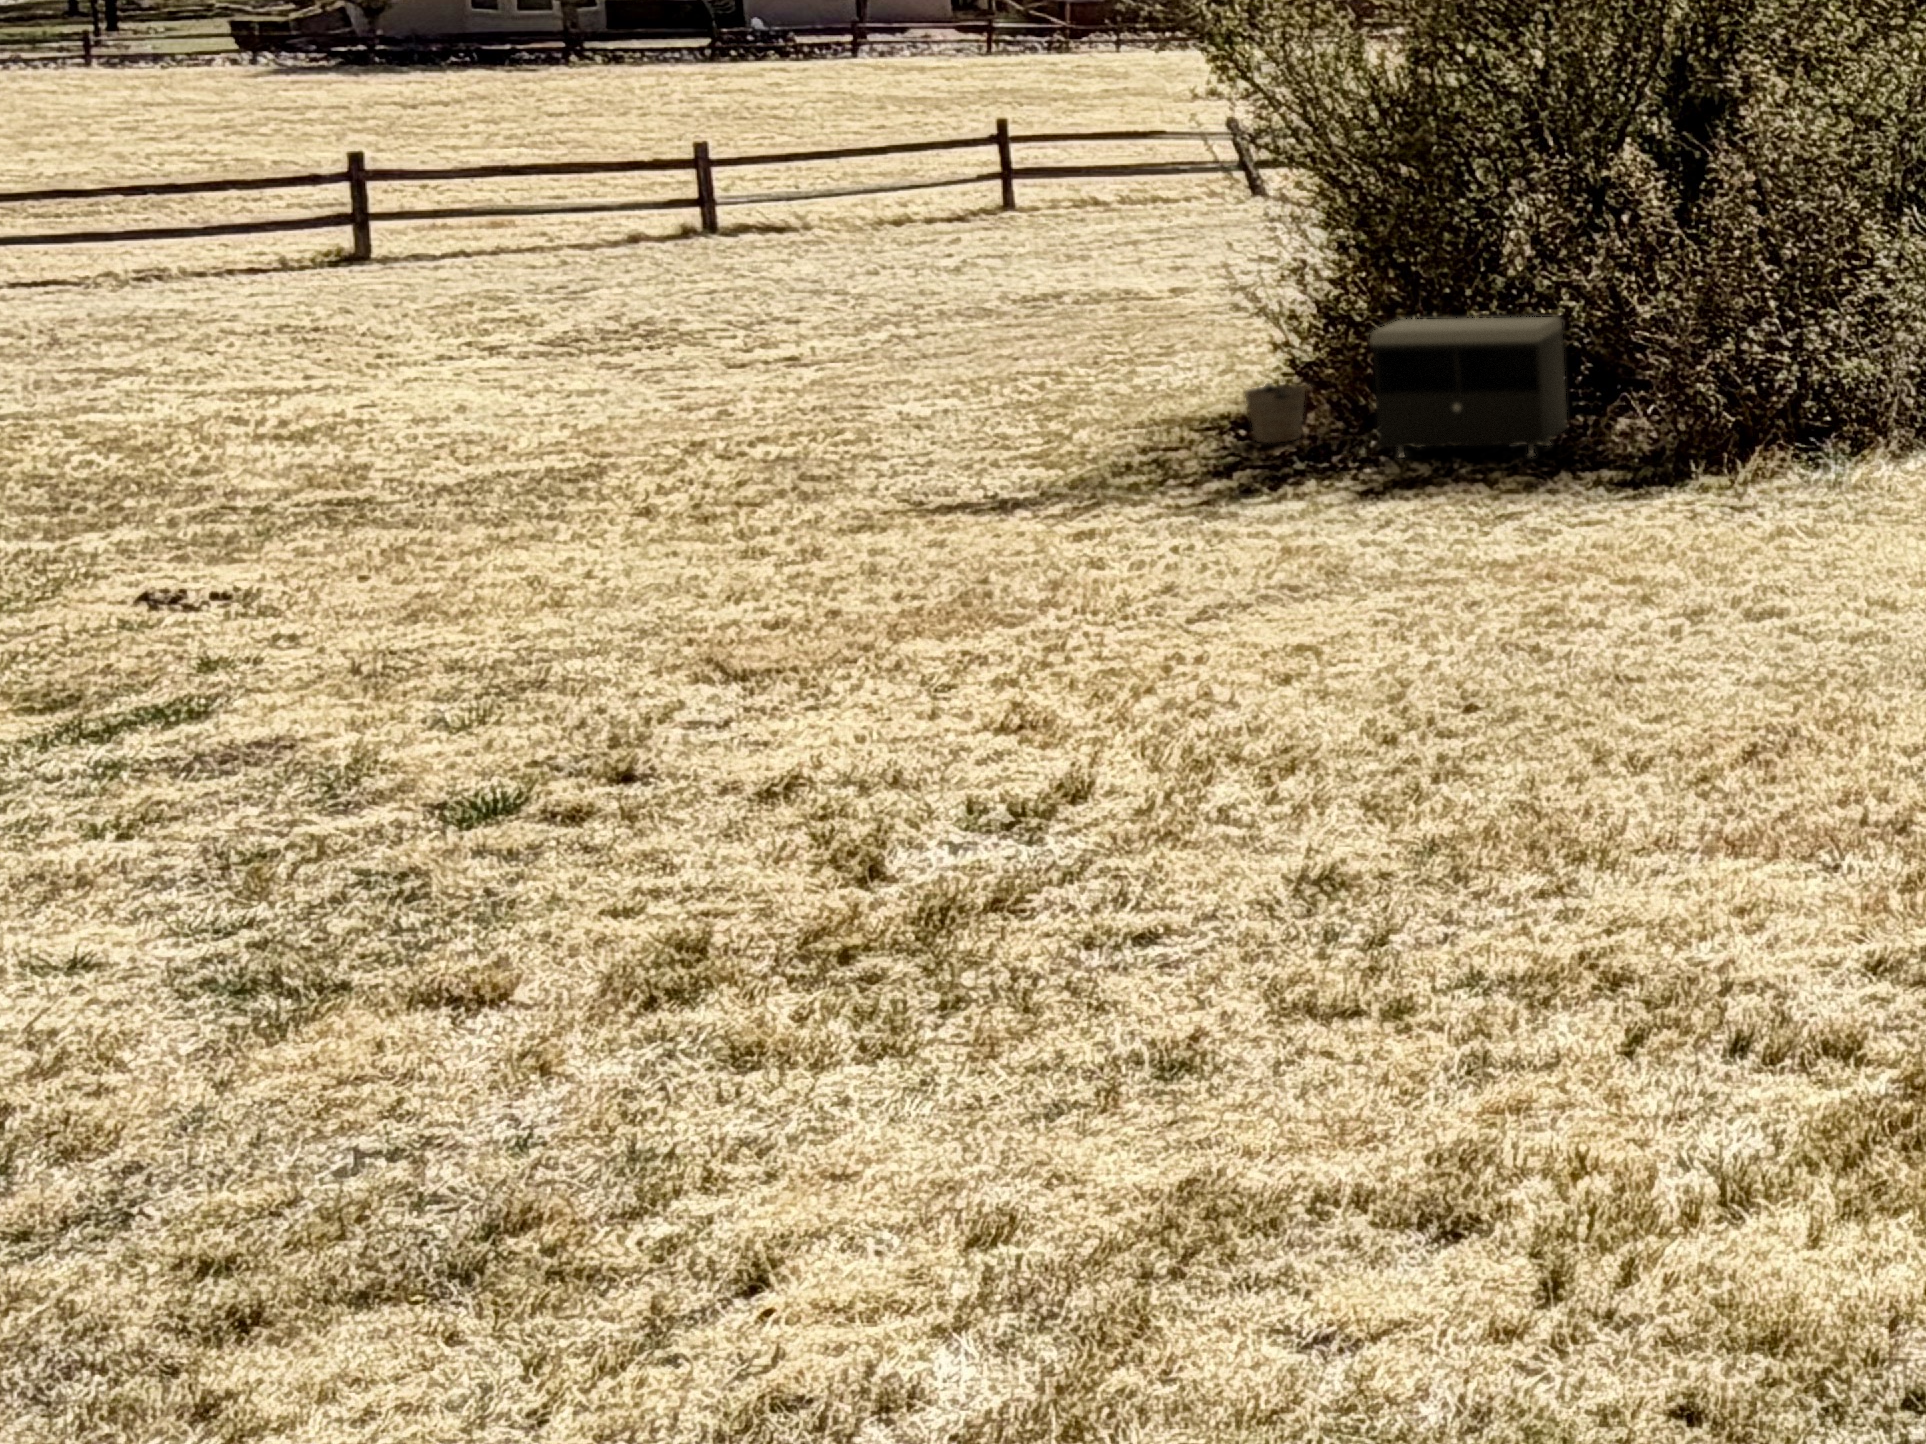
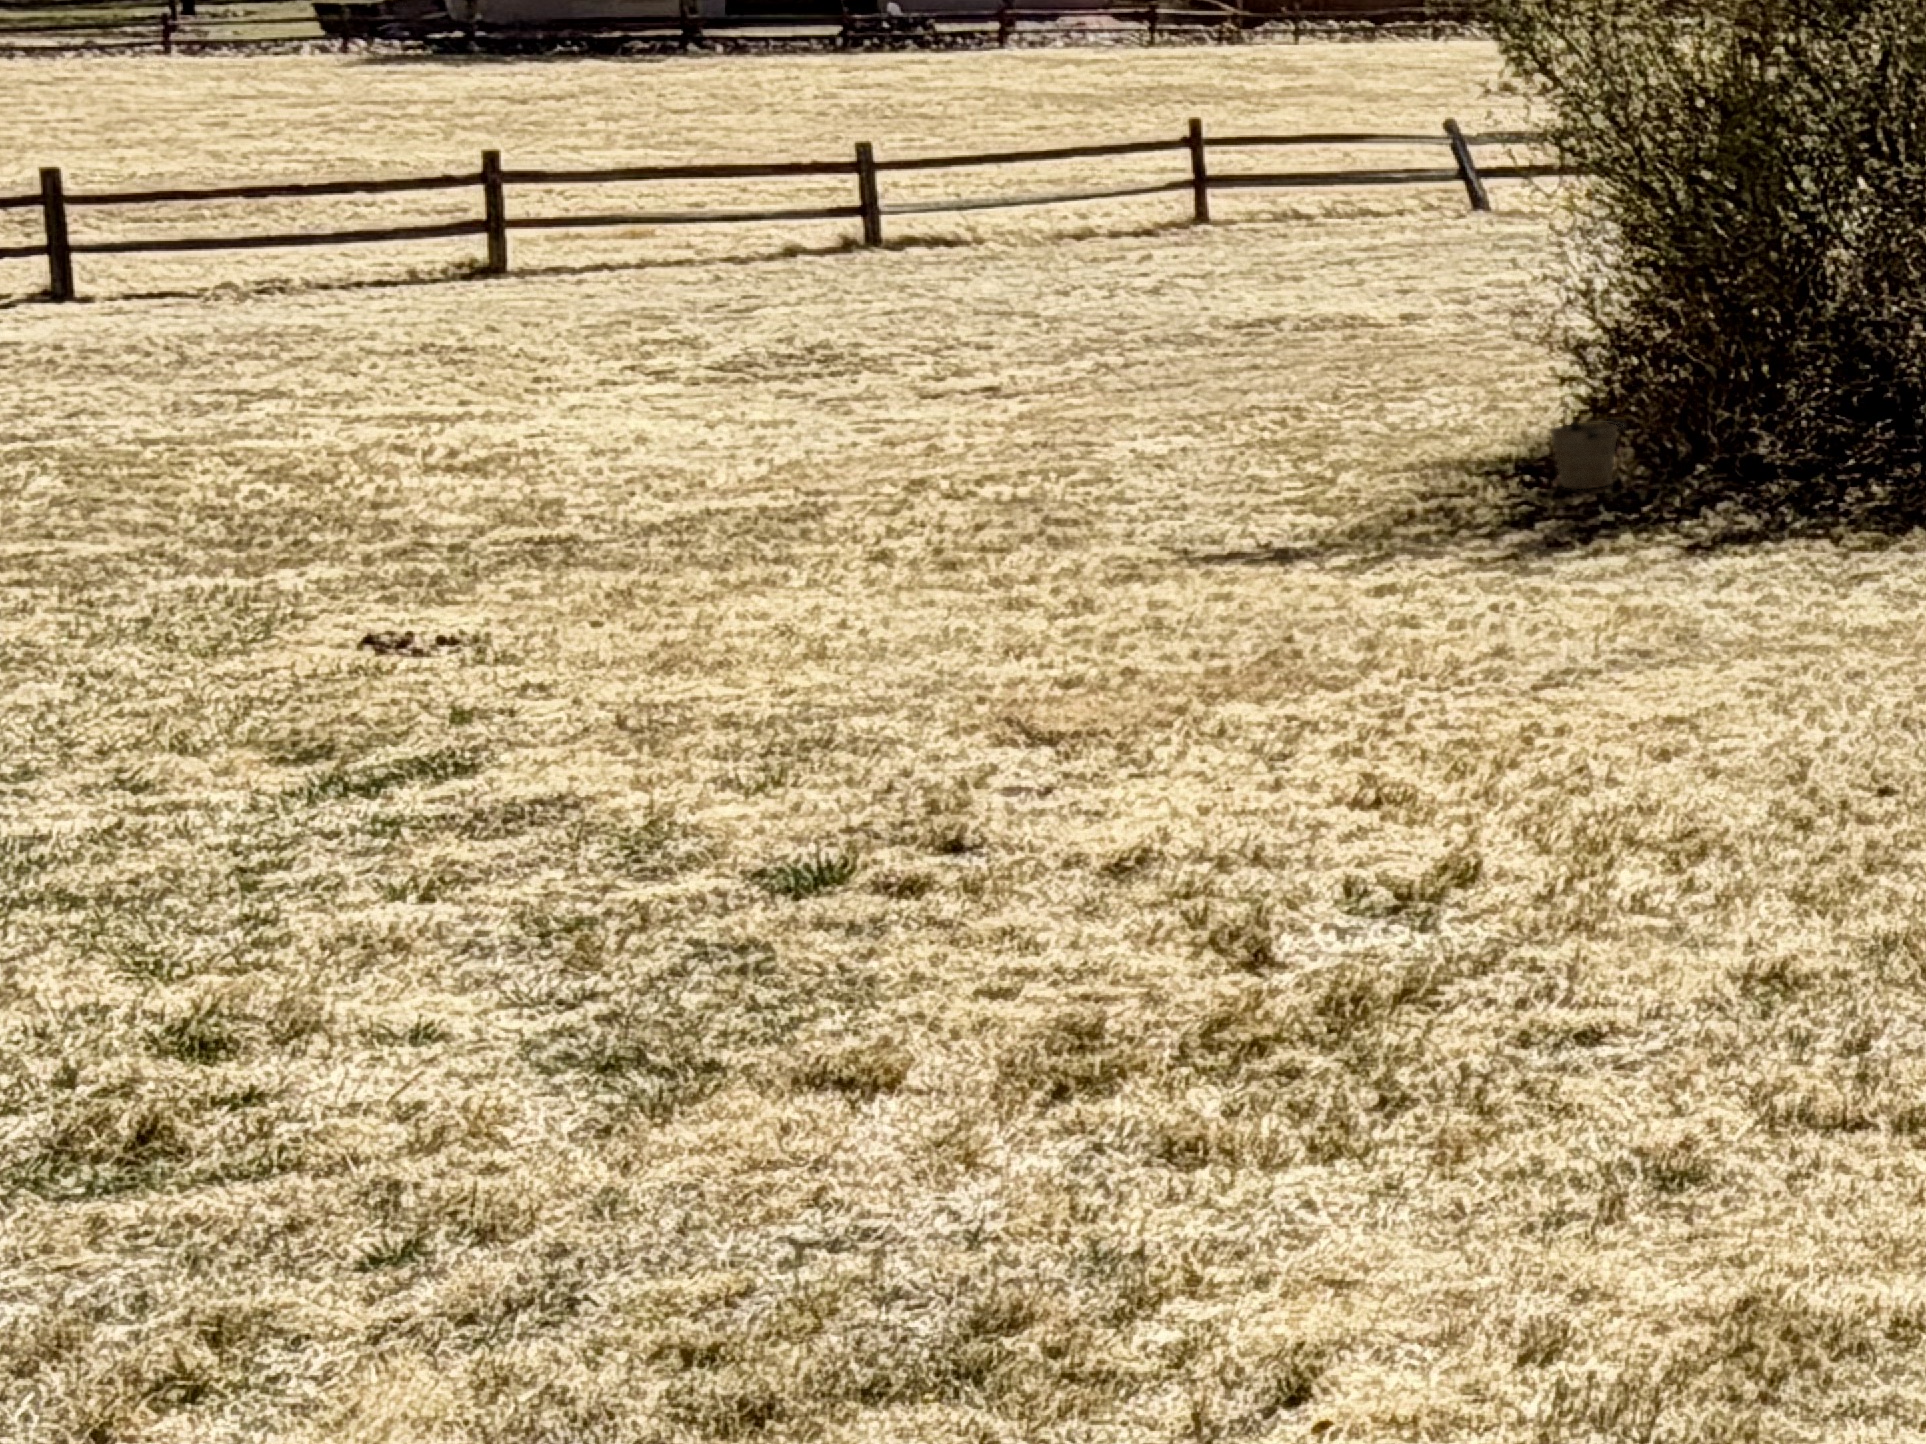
storage bench: present [1370,317,1567,458] -> none [1702,349,1919,509]

